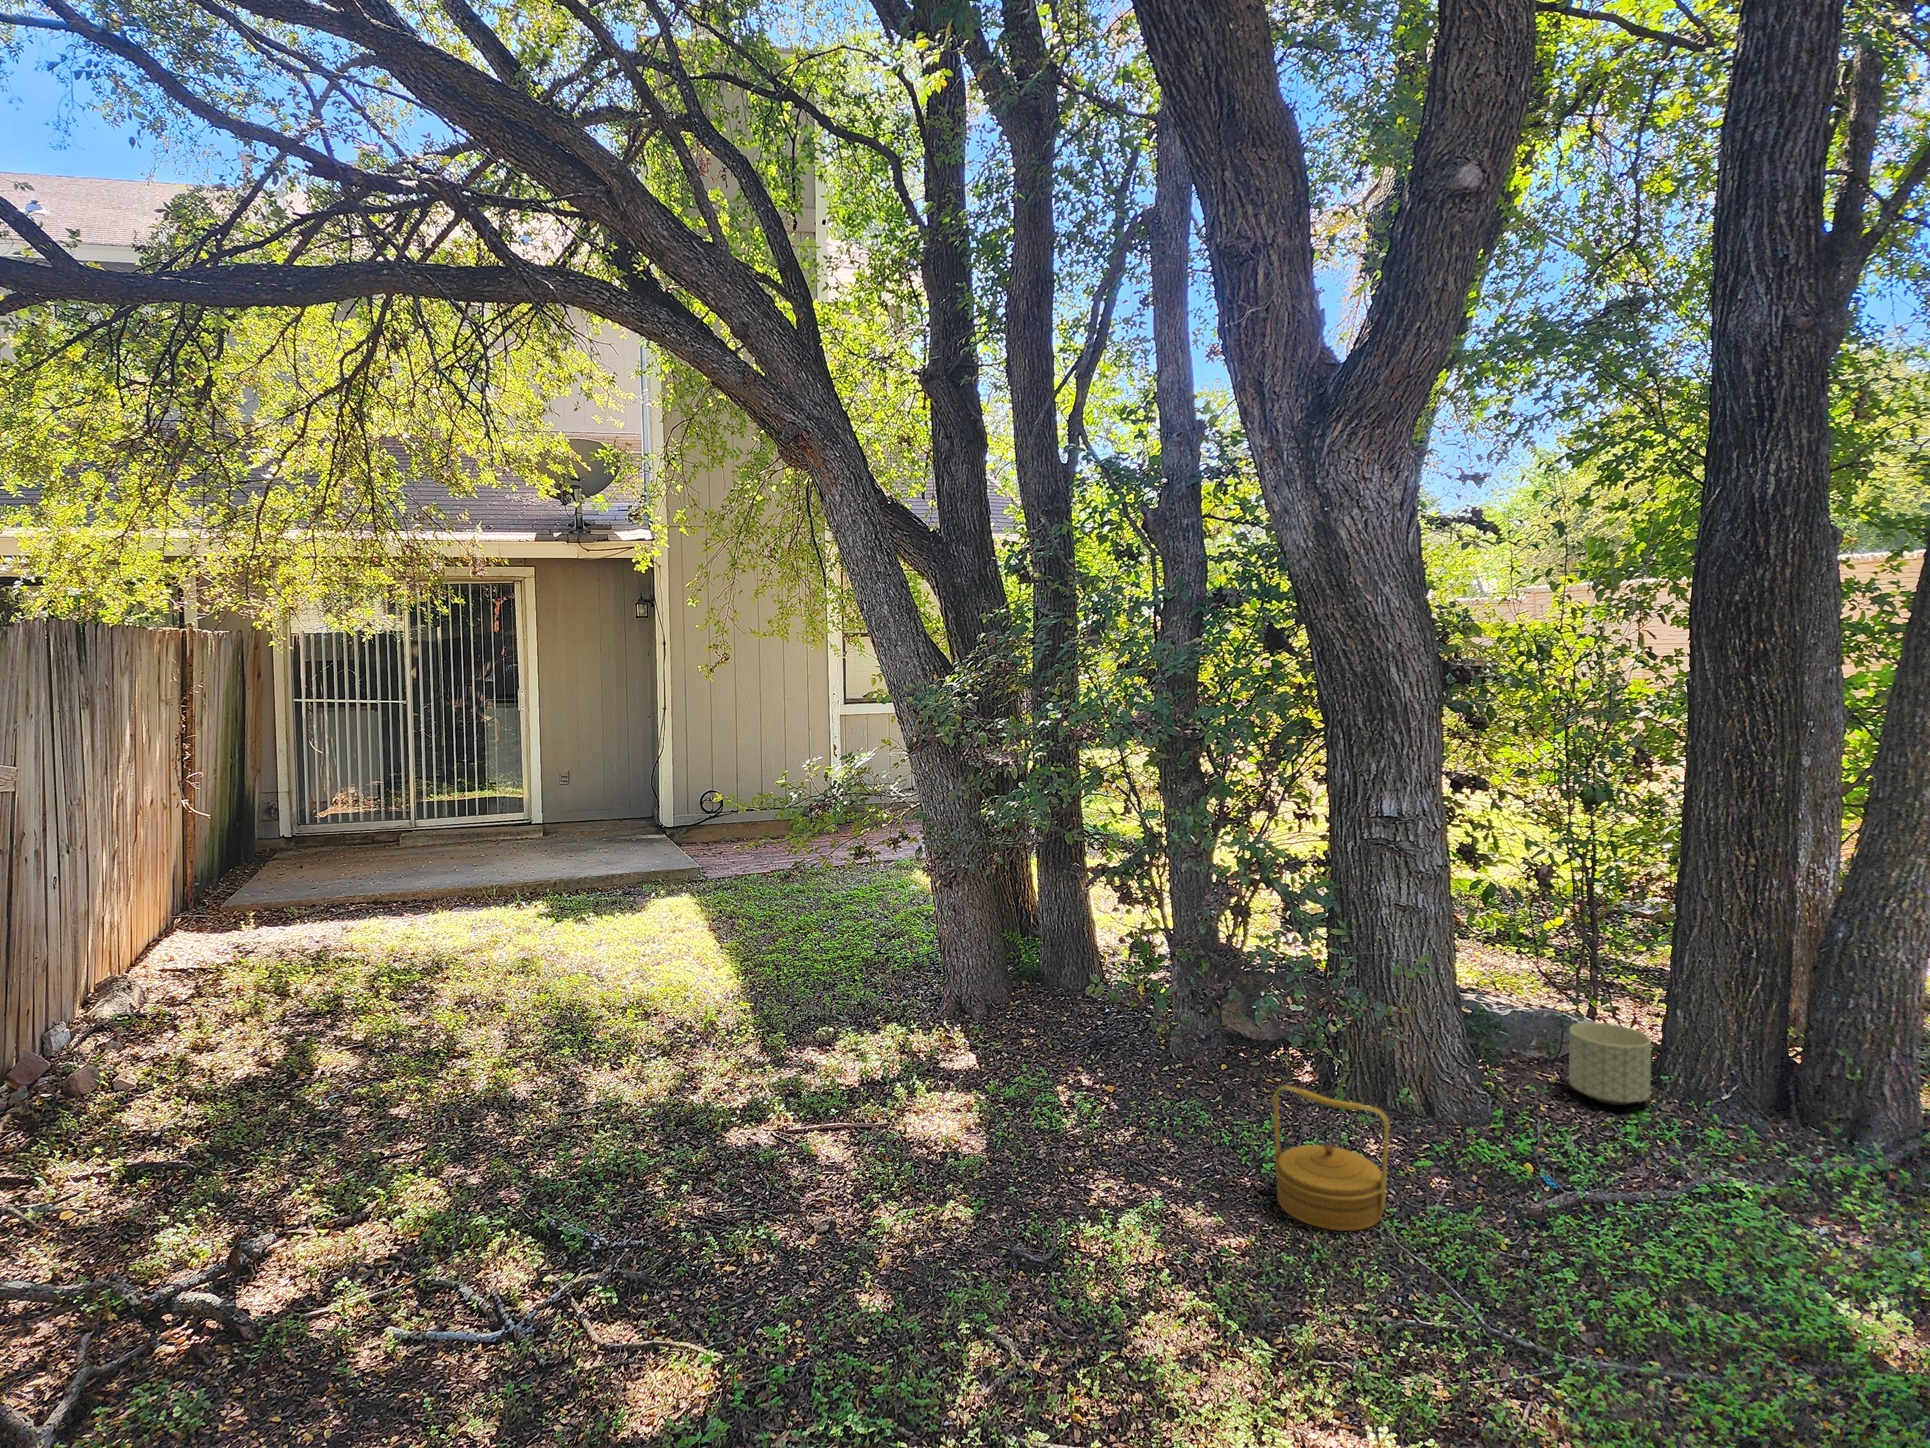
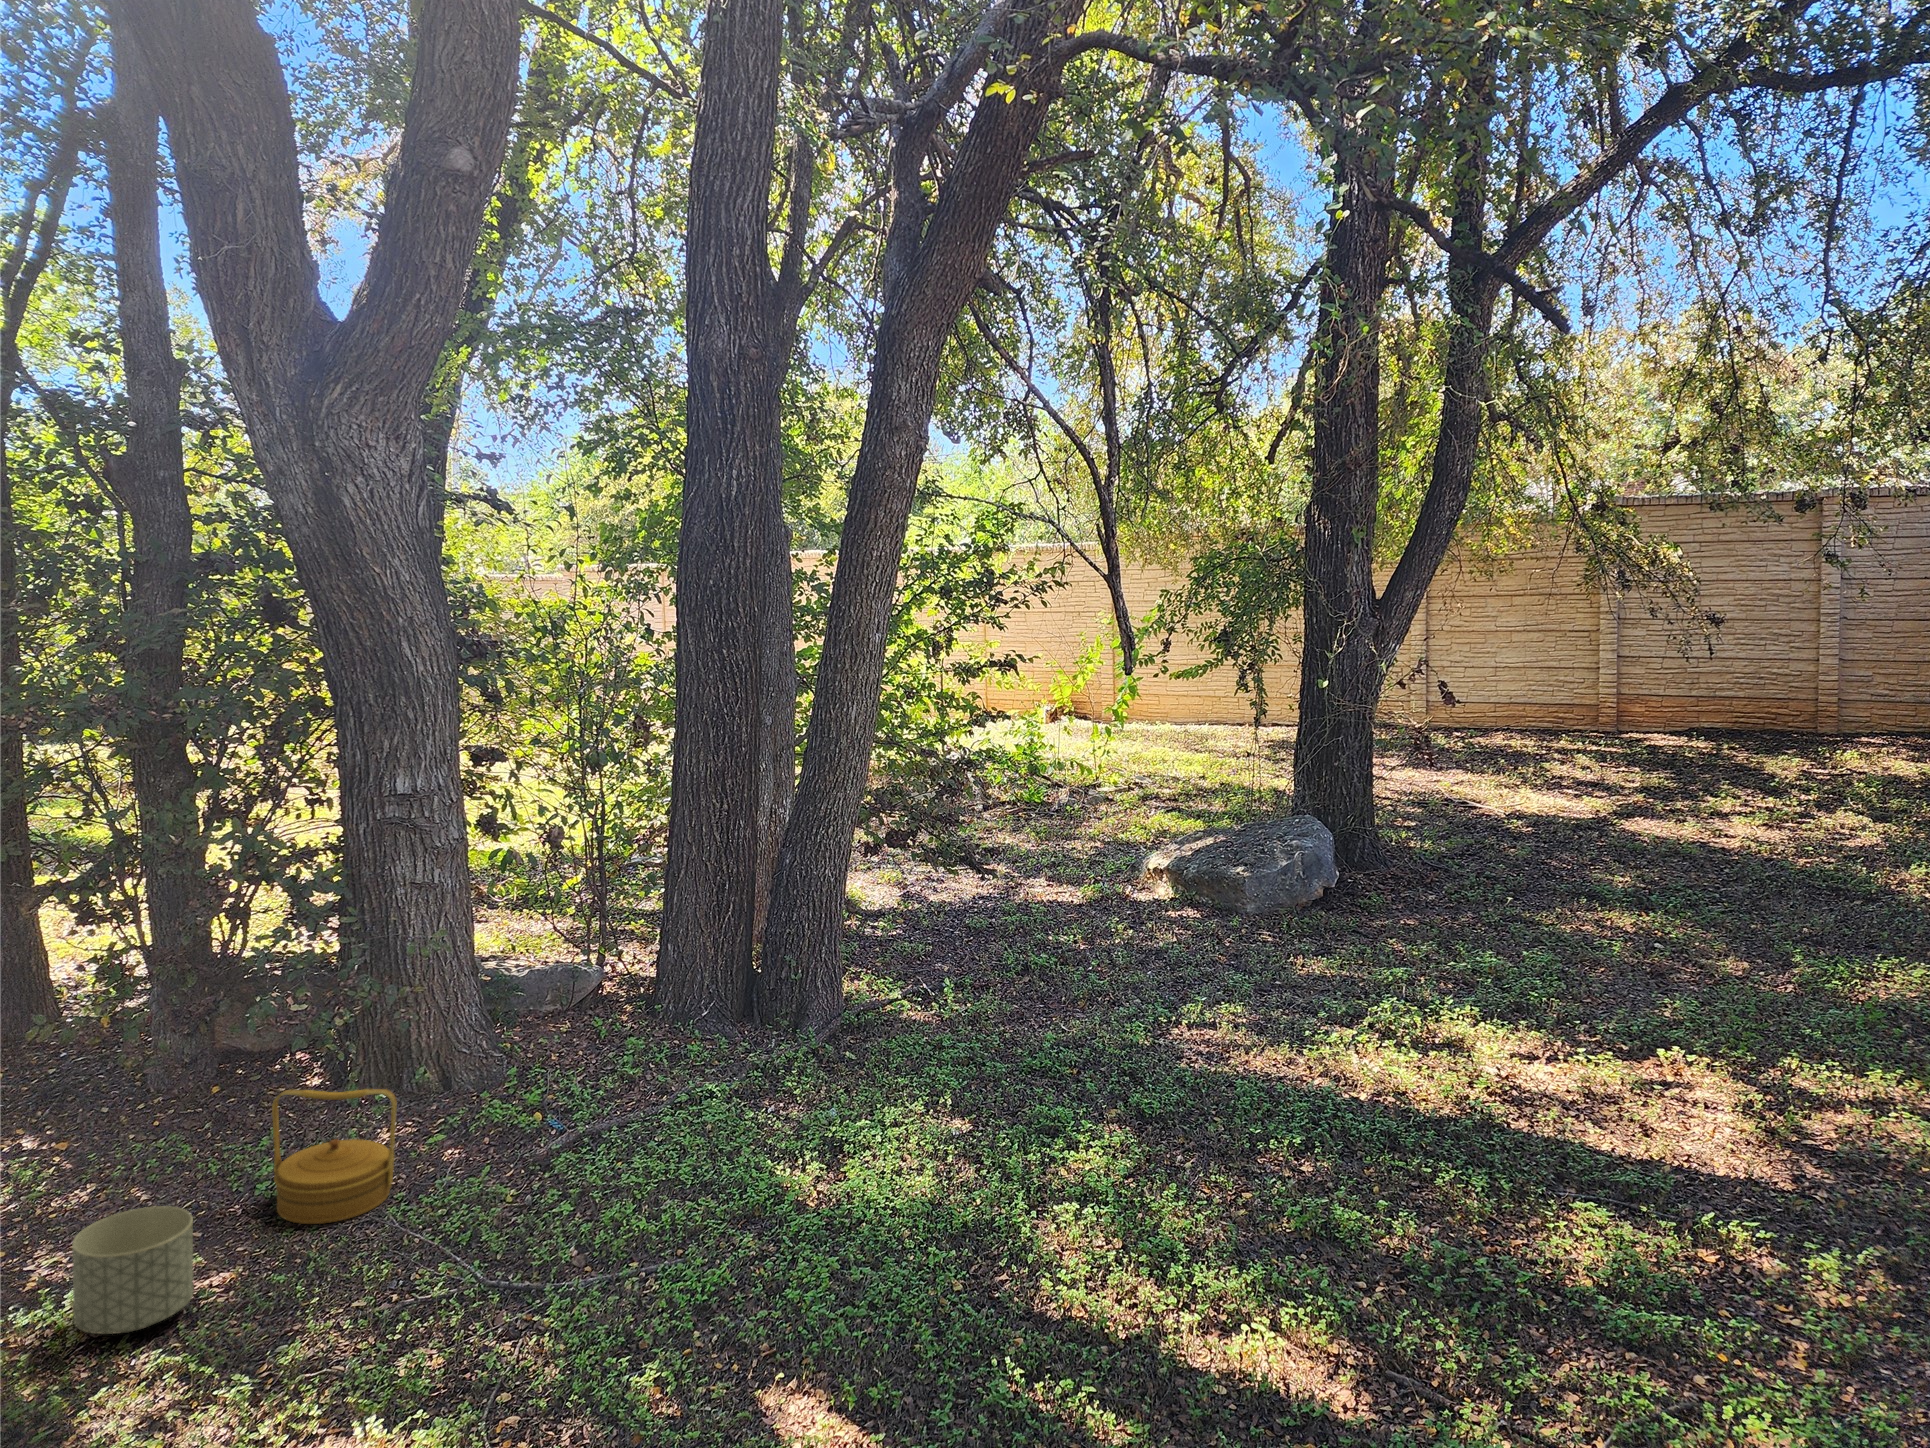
planter: present [1569,1022,1651,1105] -> present [72,1206,194,1334]

